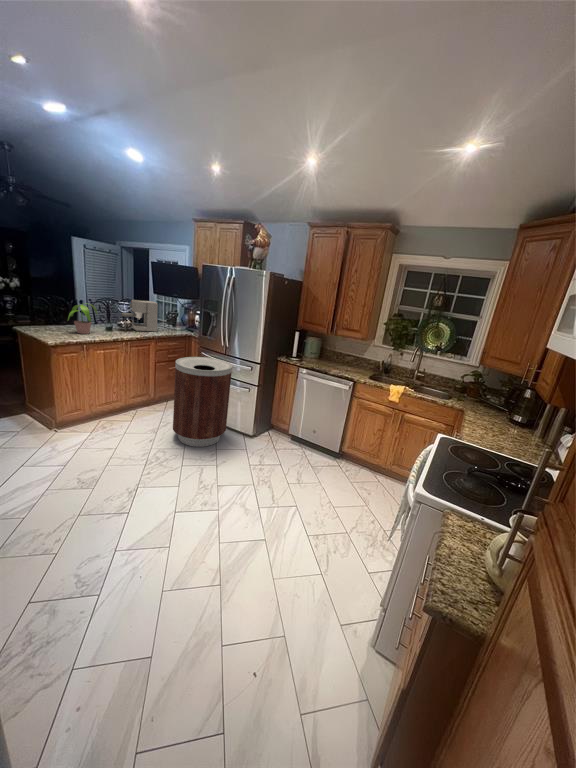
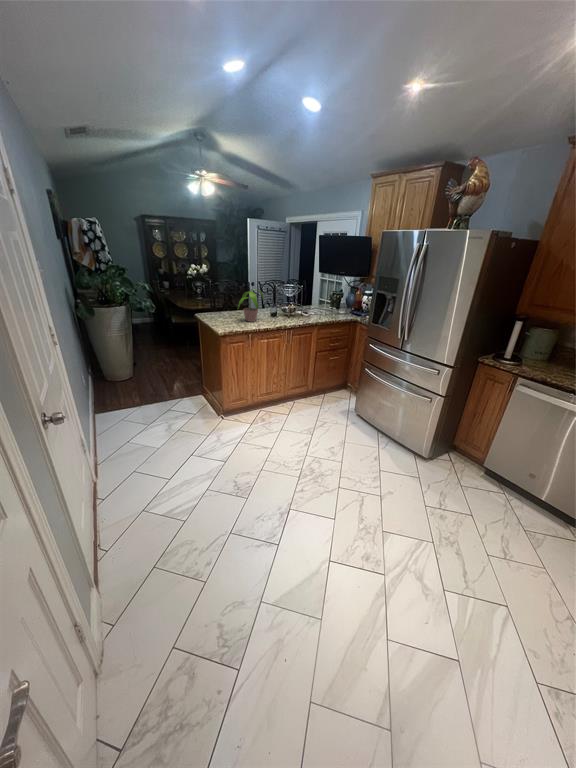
coffee maker: present [121,300,158,332] -> none [286,281,323,317]
trash can: present [173,357,232,447] -> none [330,352,412,463]

